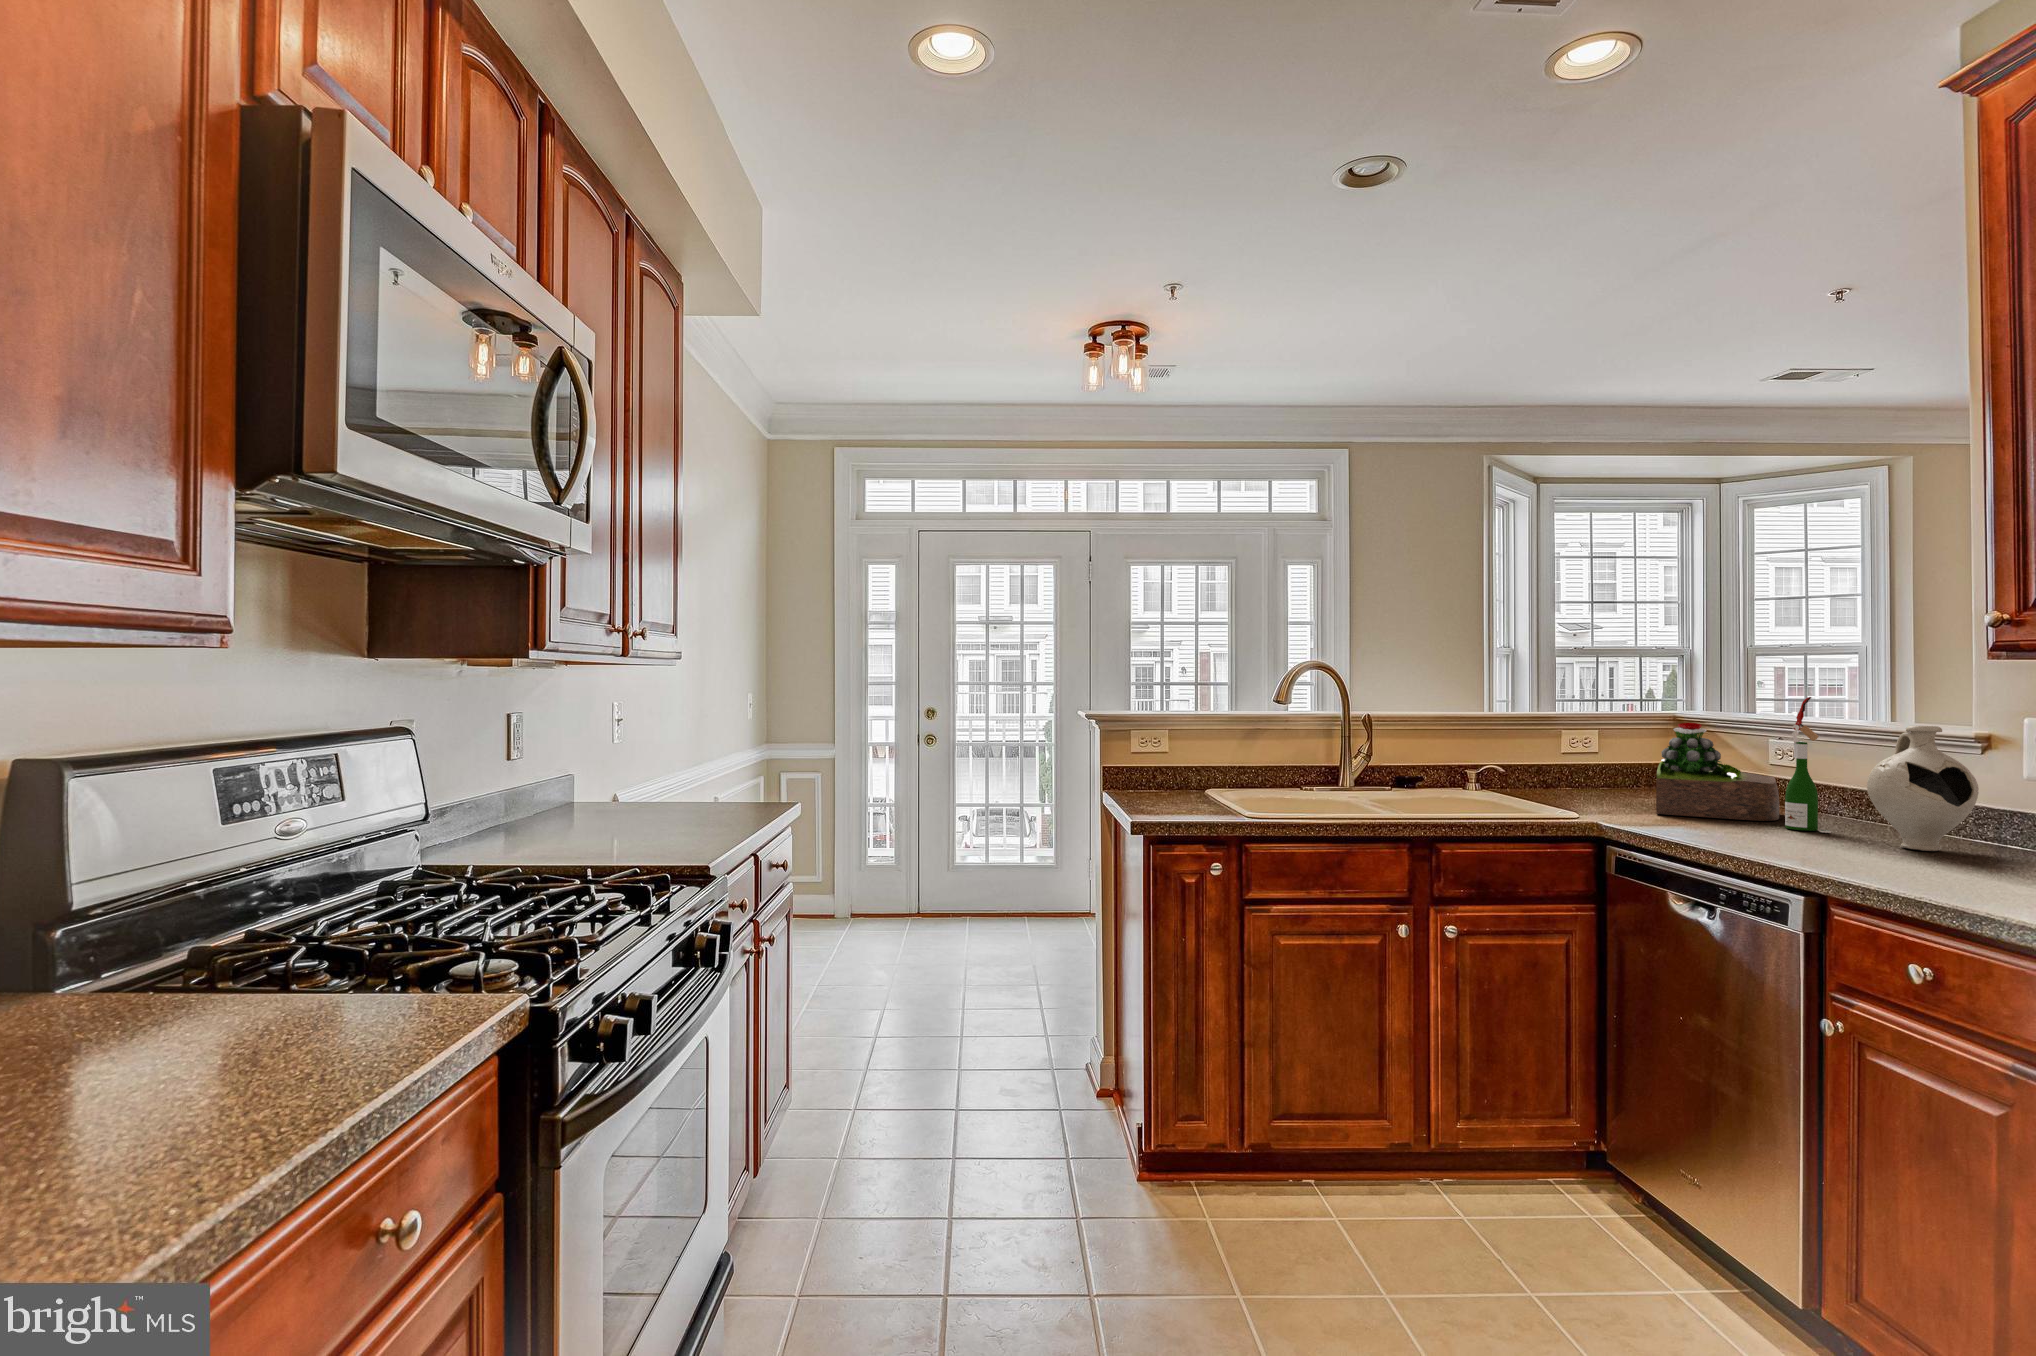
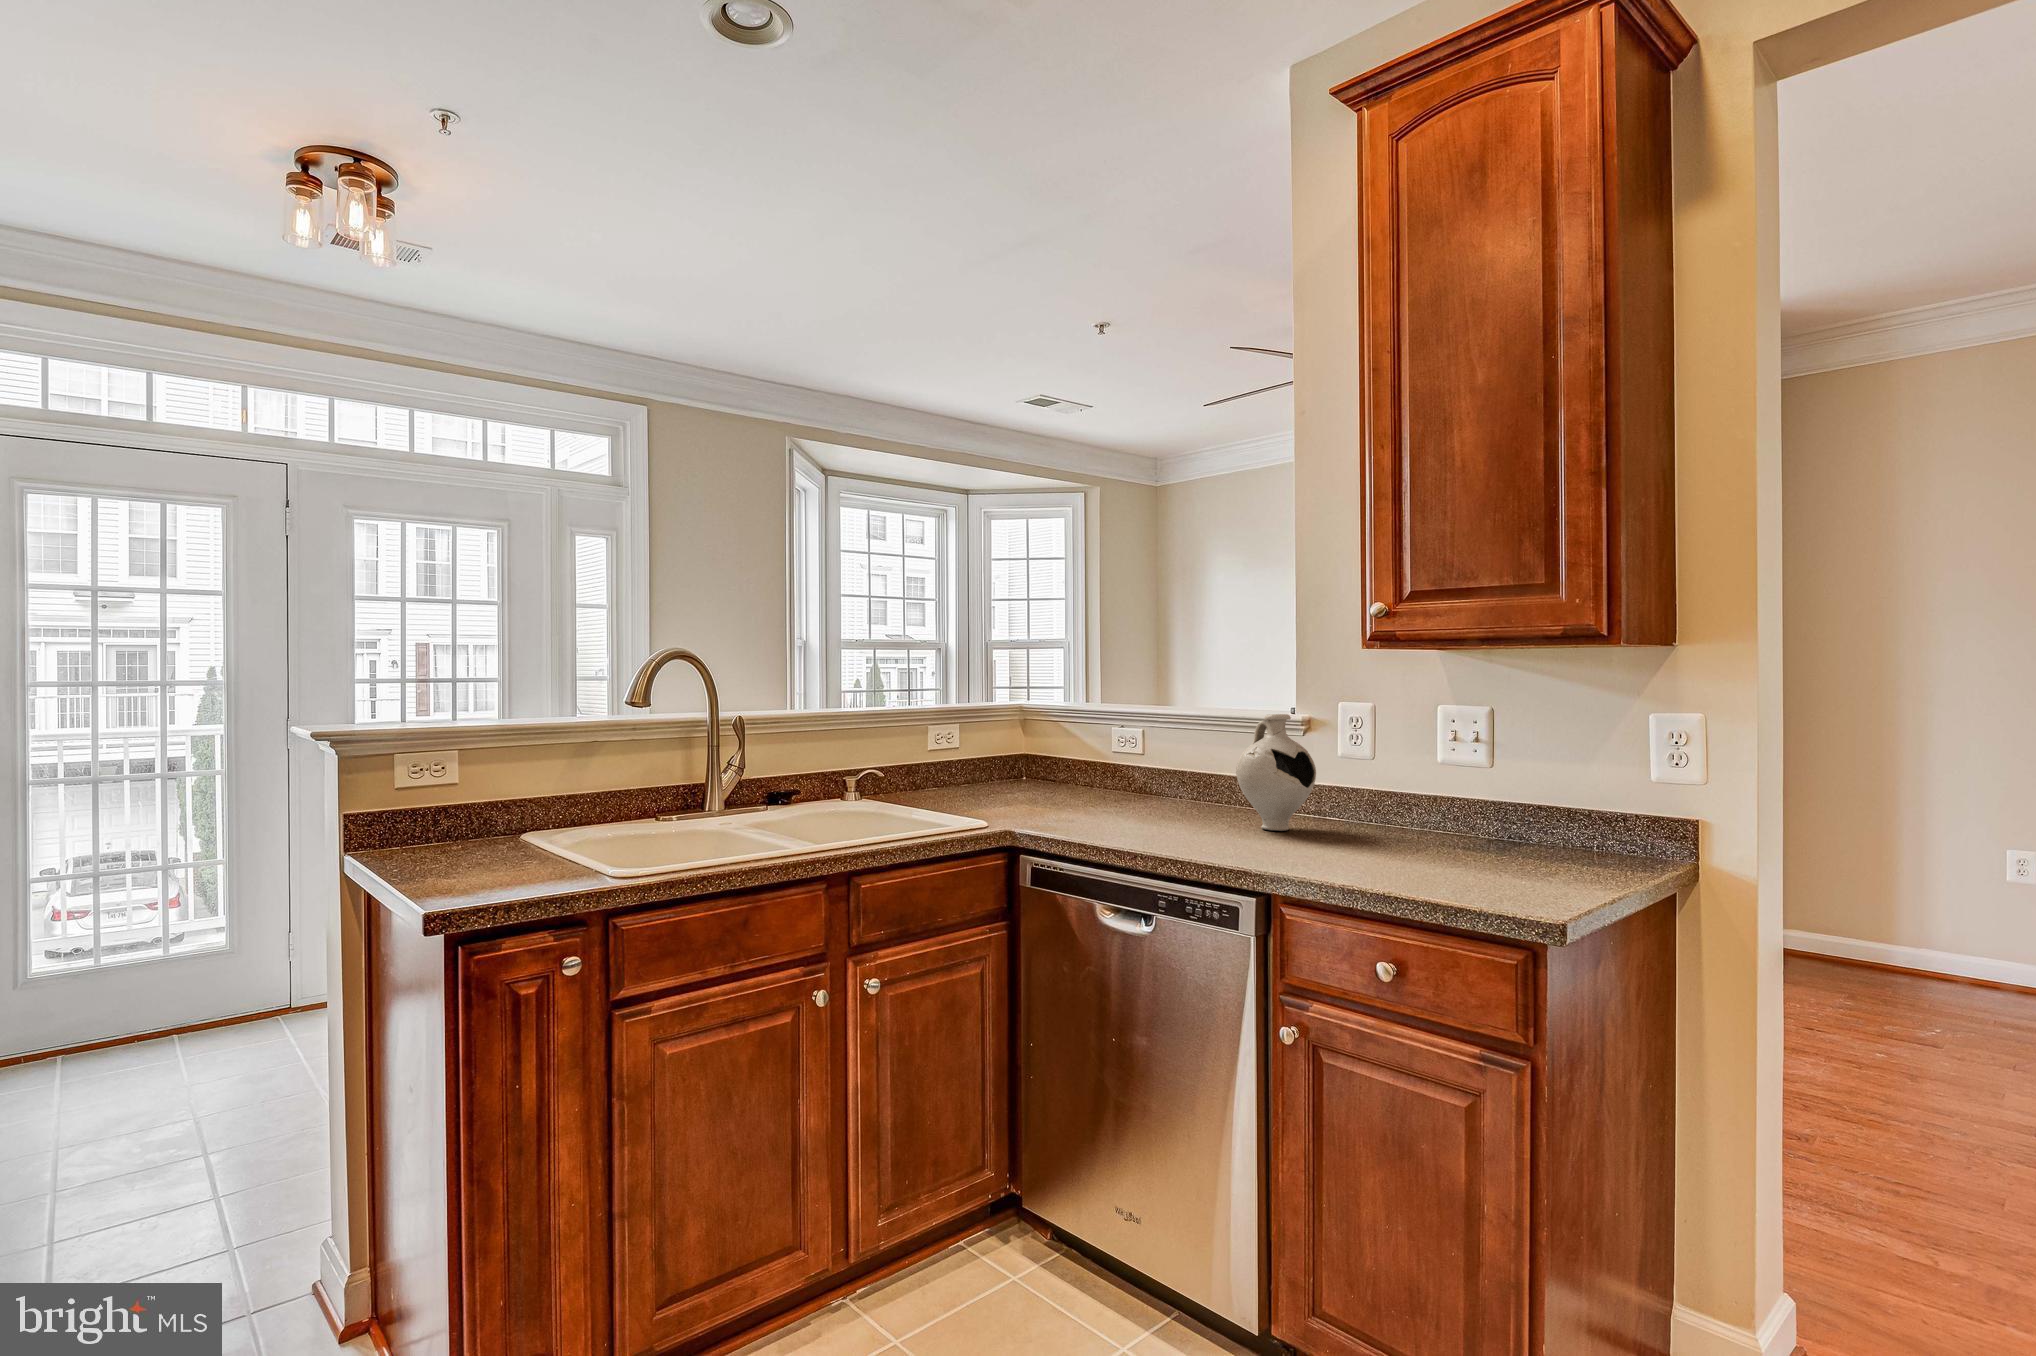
wine bottle: present [1785,697,1831,833] -> none [1160,689,1197,820]
succulent plant: present [1656,723,1779,821] -> none [1037,716,1144,813]

